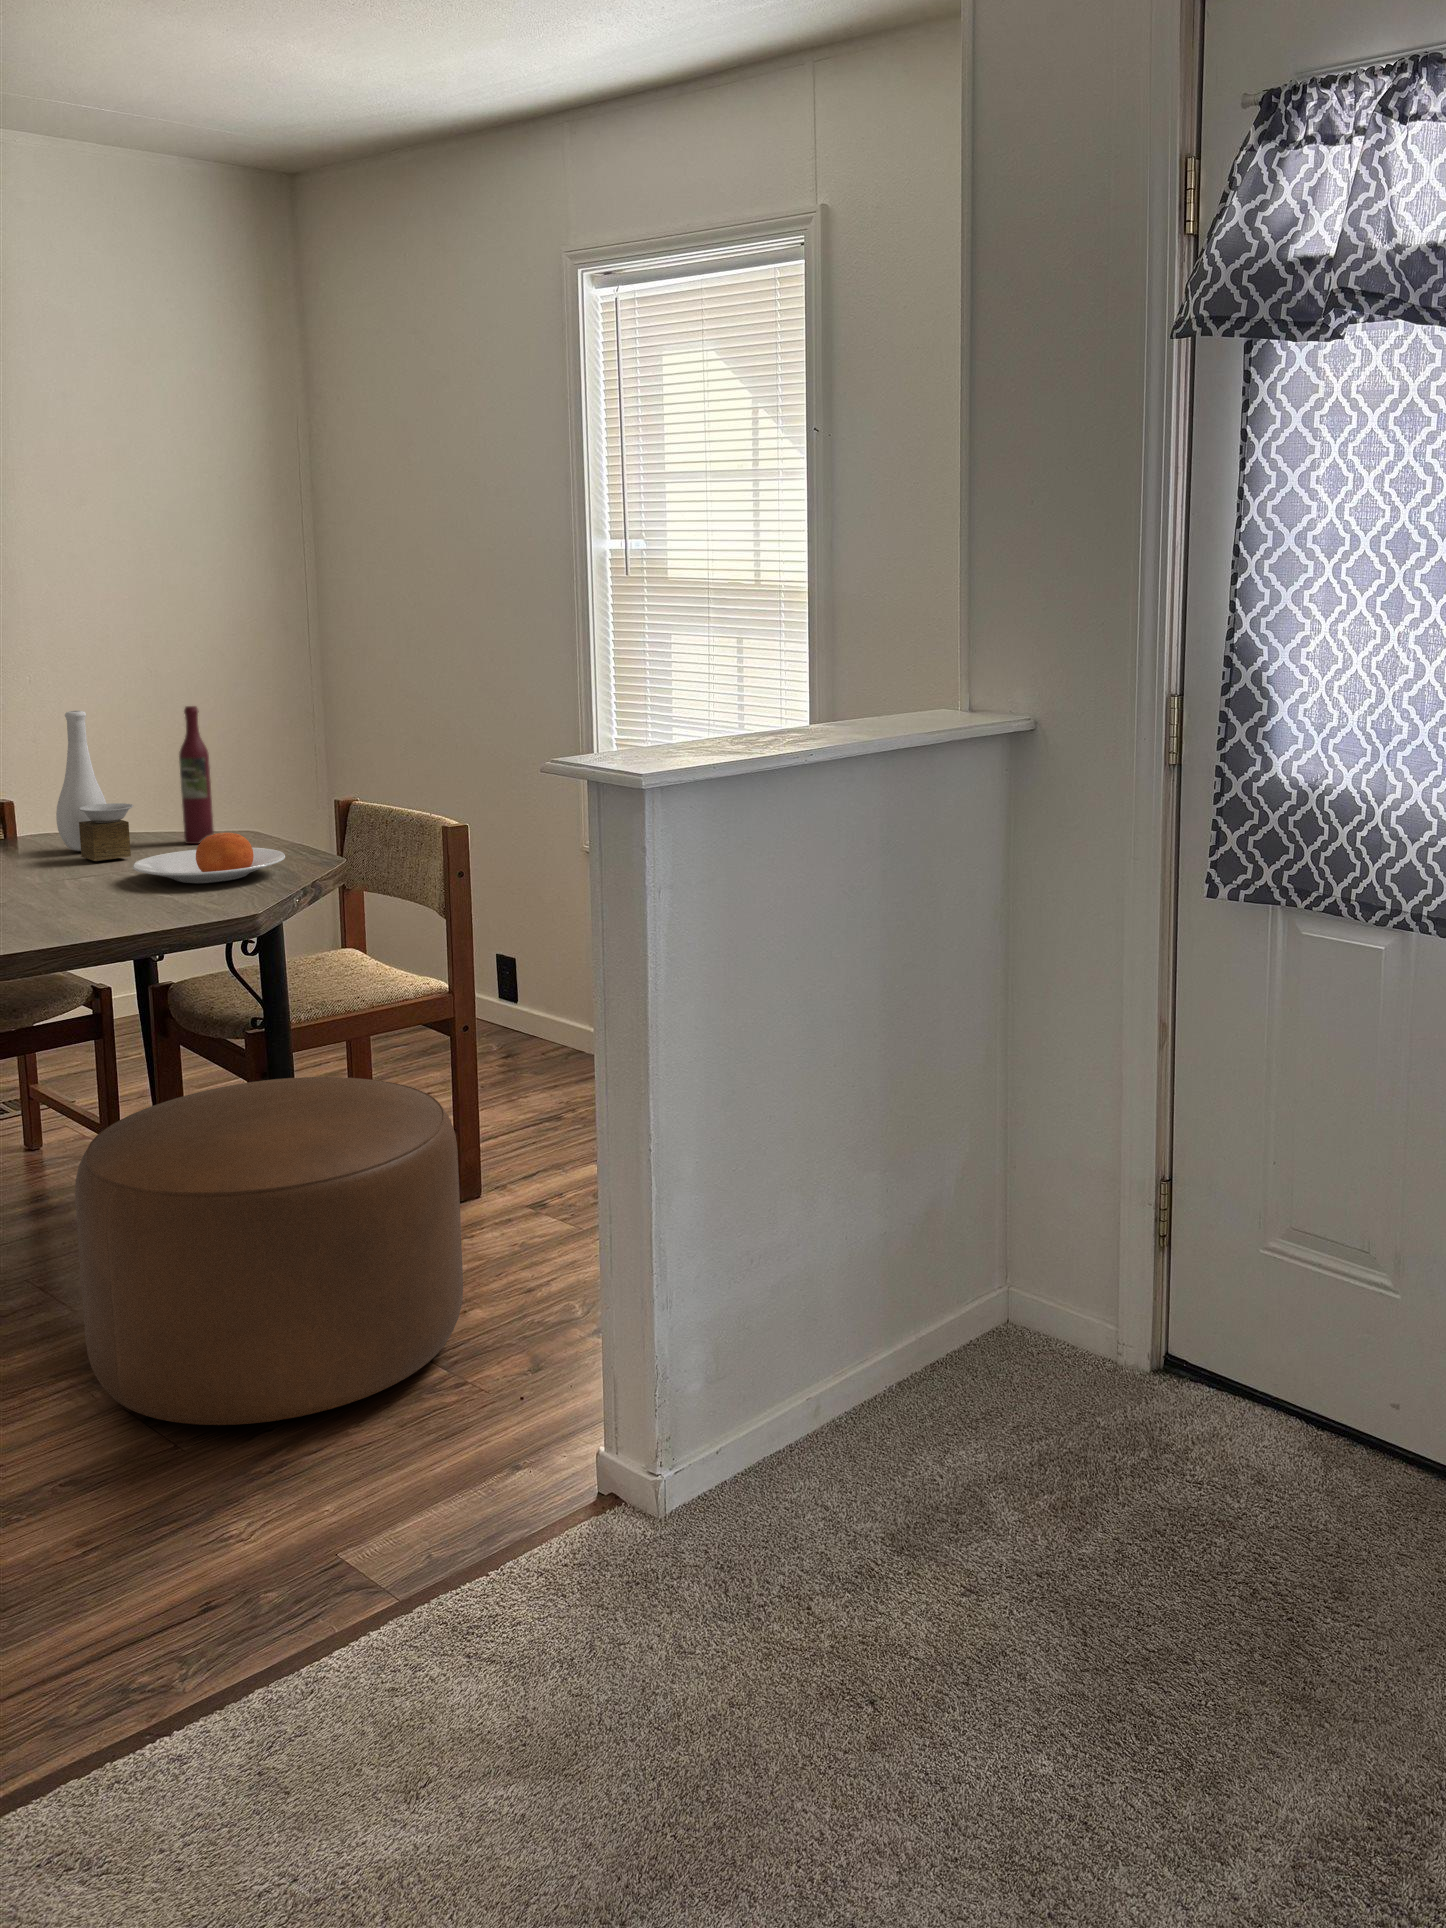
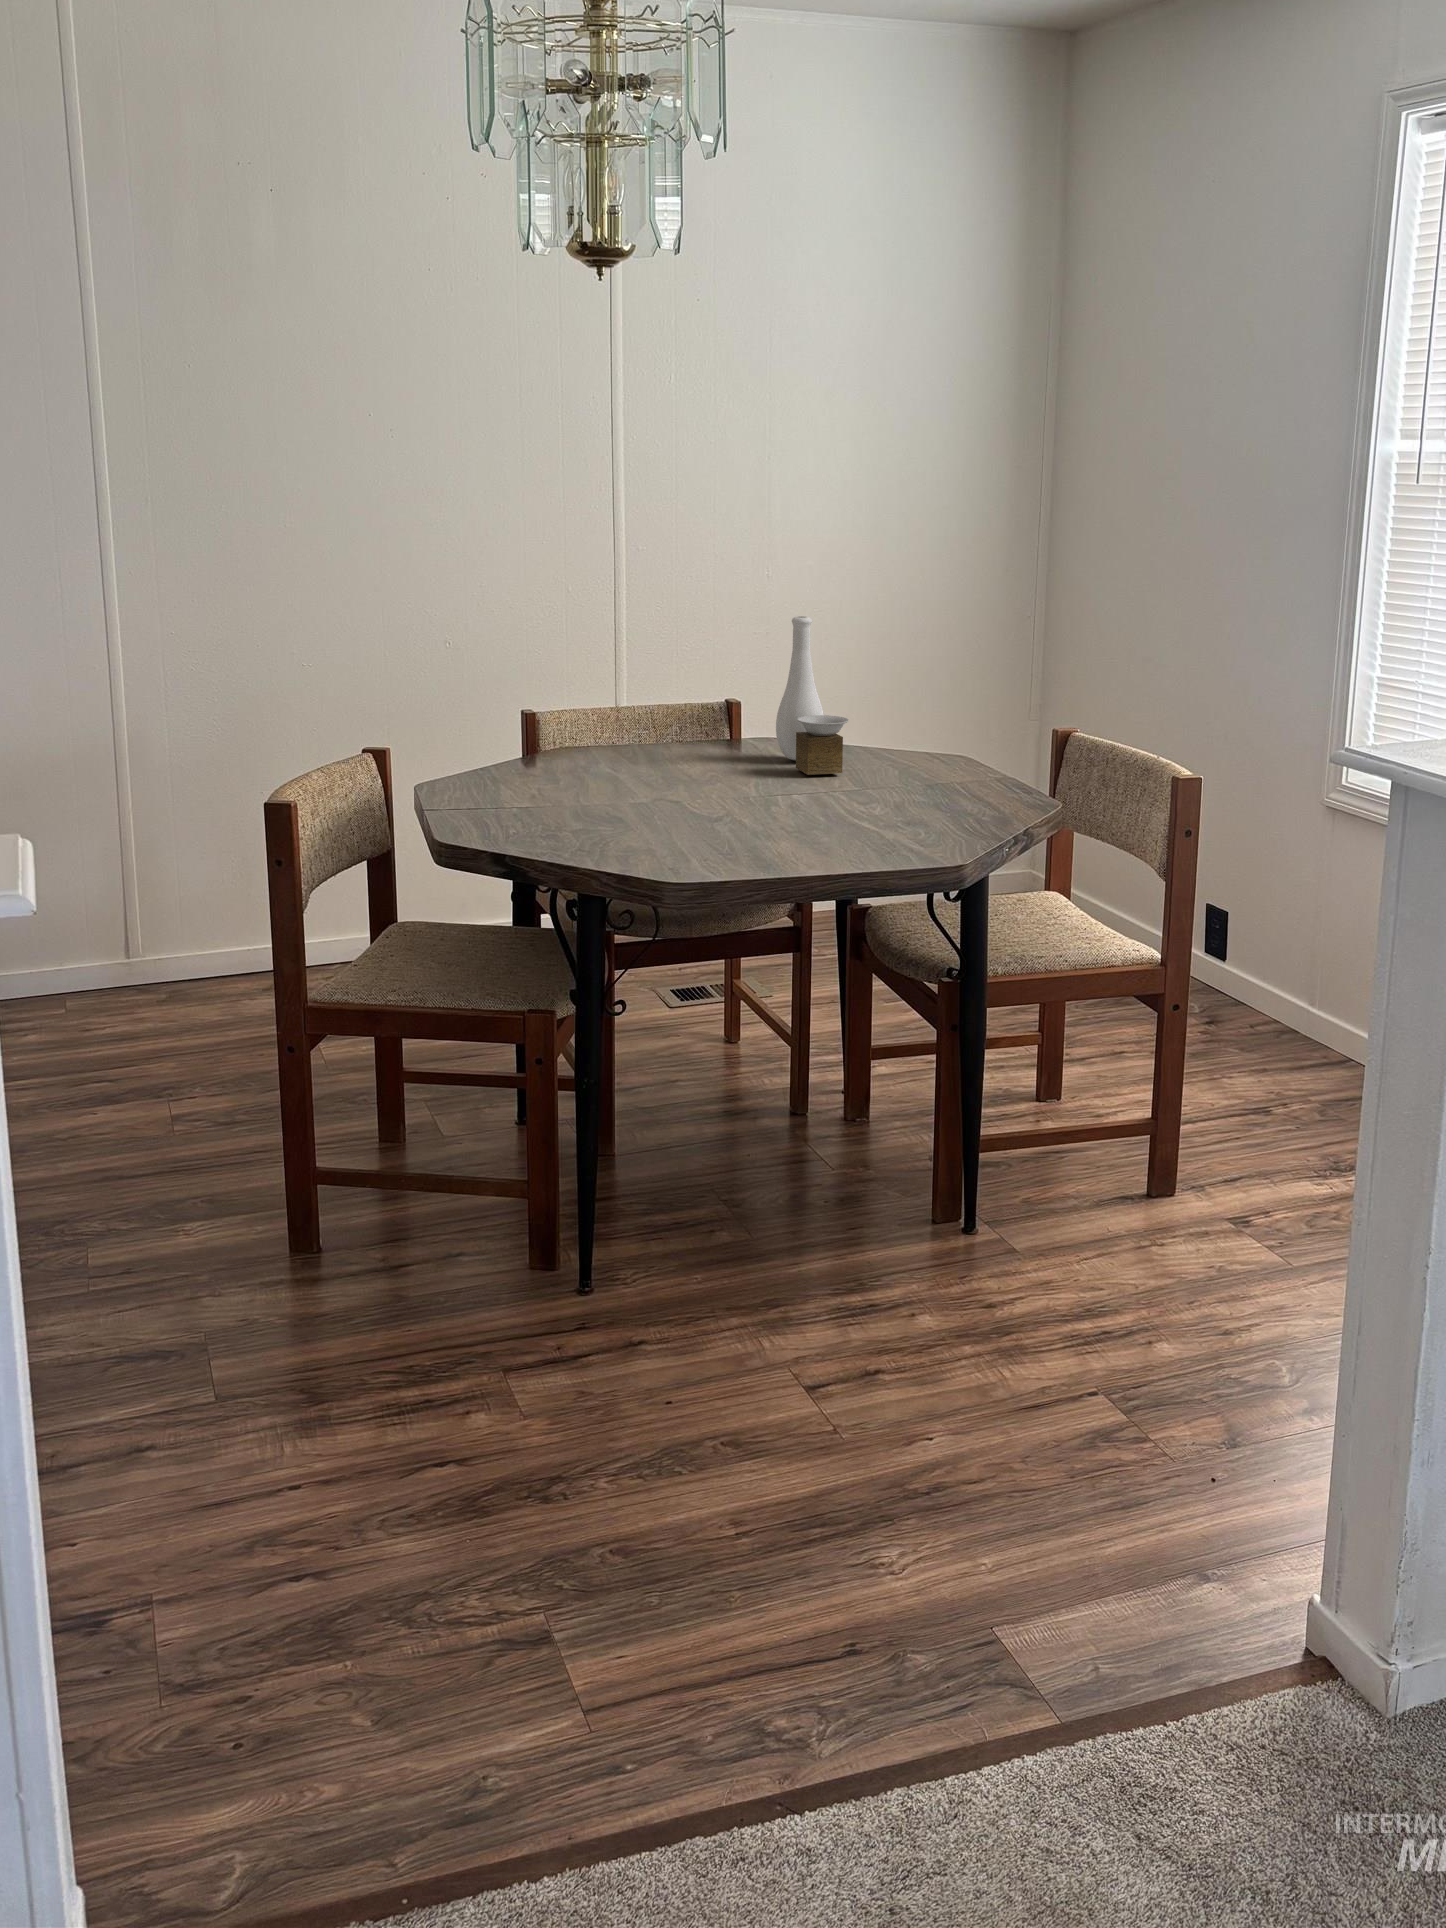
wine bottle: present [179,706,214,844] -> none [896,617,927,764]
plate: present [133,833,285,883] -> none [843,762,997,815]
ottoman: present [75,1077,463,1425] -> none [759,1041,1162,1435]

